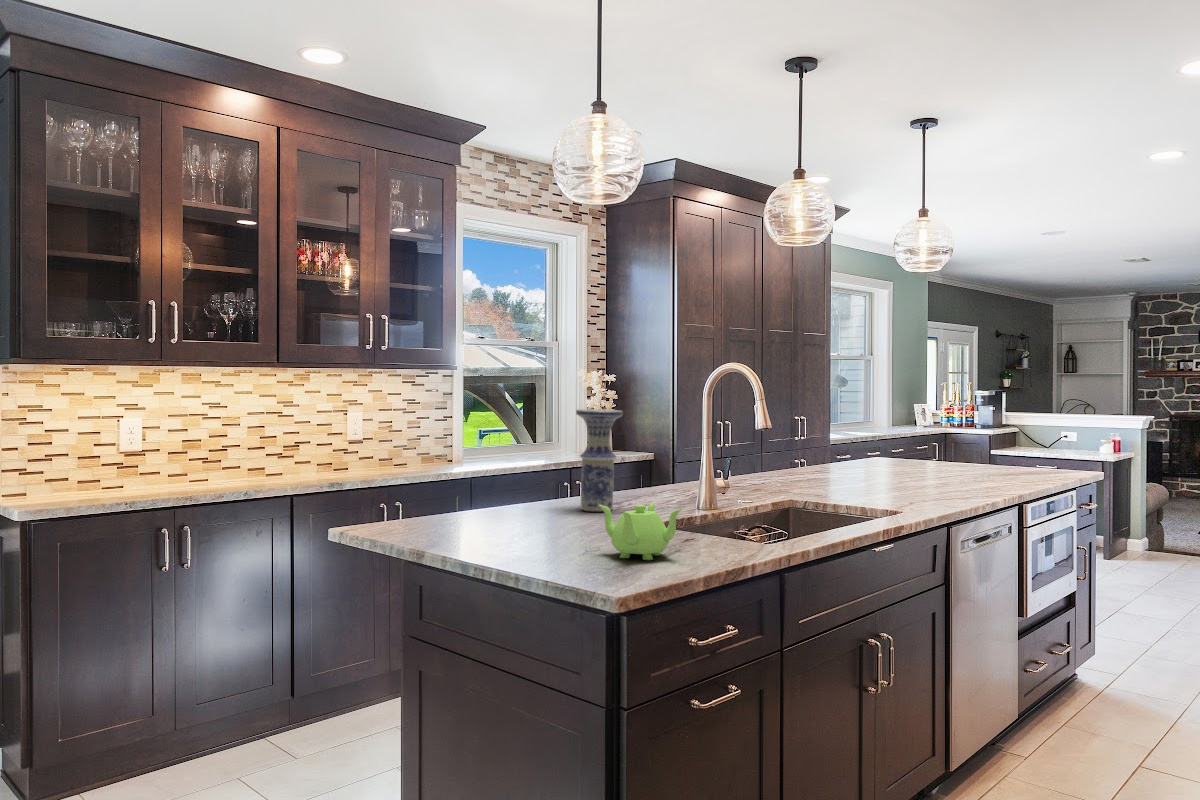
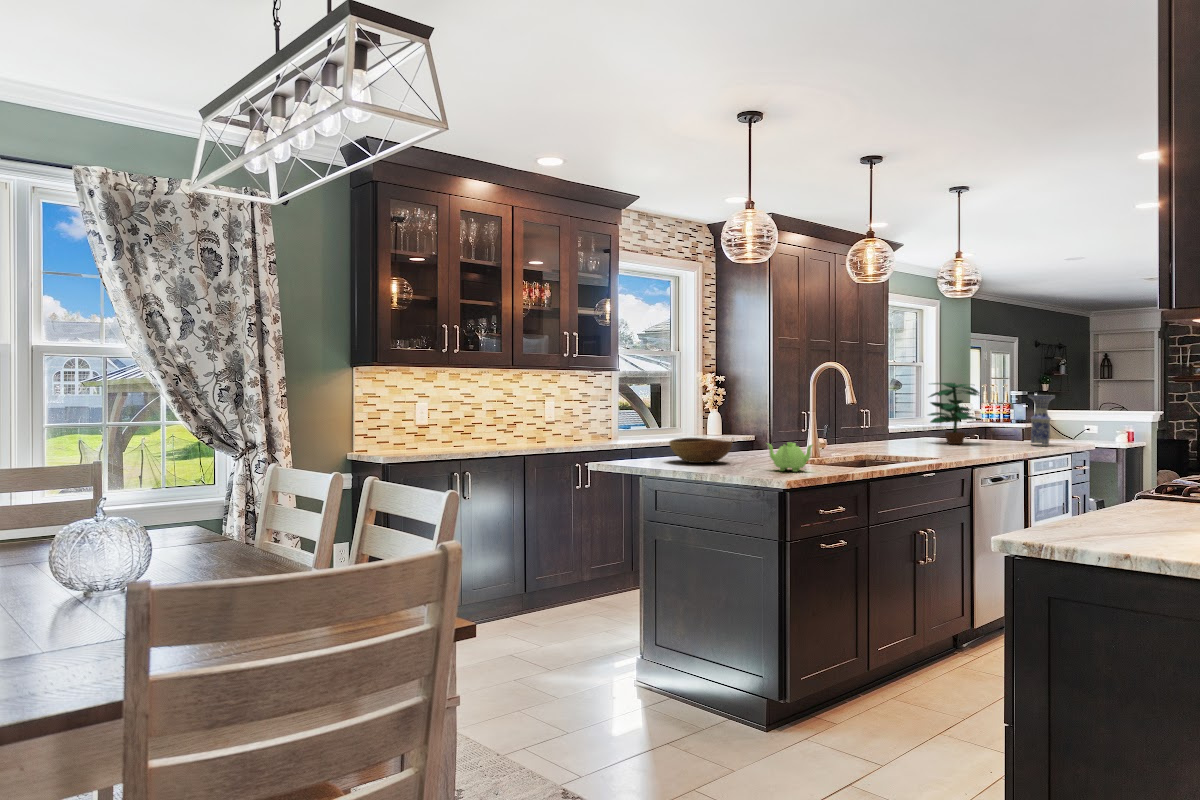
potted plant: none [878,386,955,473] -> present [929,383,980,444]
vase: present [576,409,623,511] -> present [1028,395,1055,446]
bowl: none [451,484,558,532] -> present [670,438,732,463]

